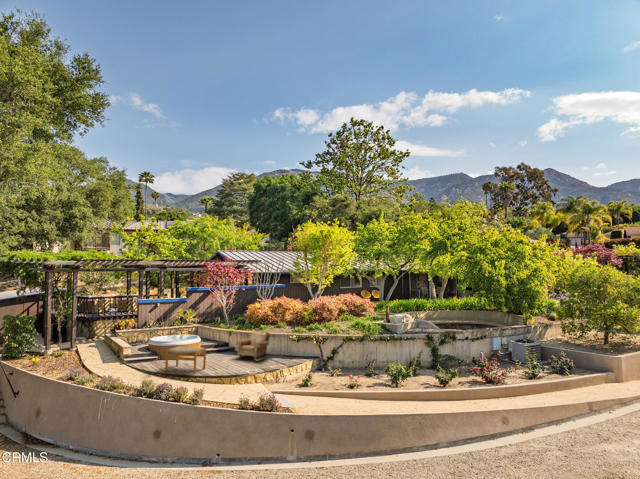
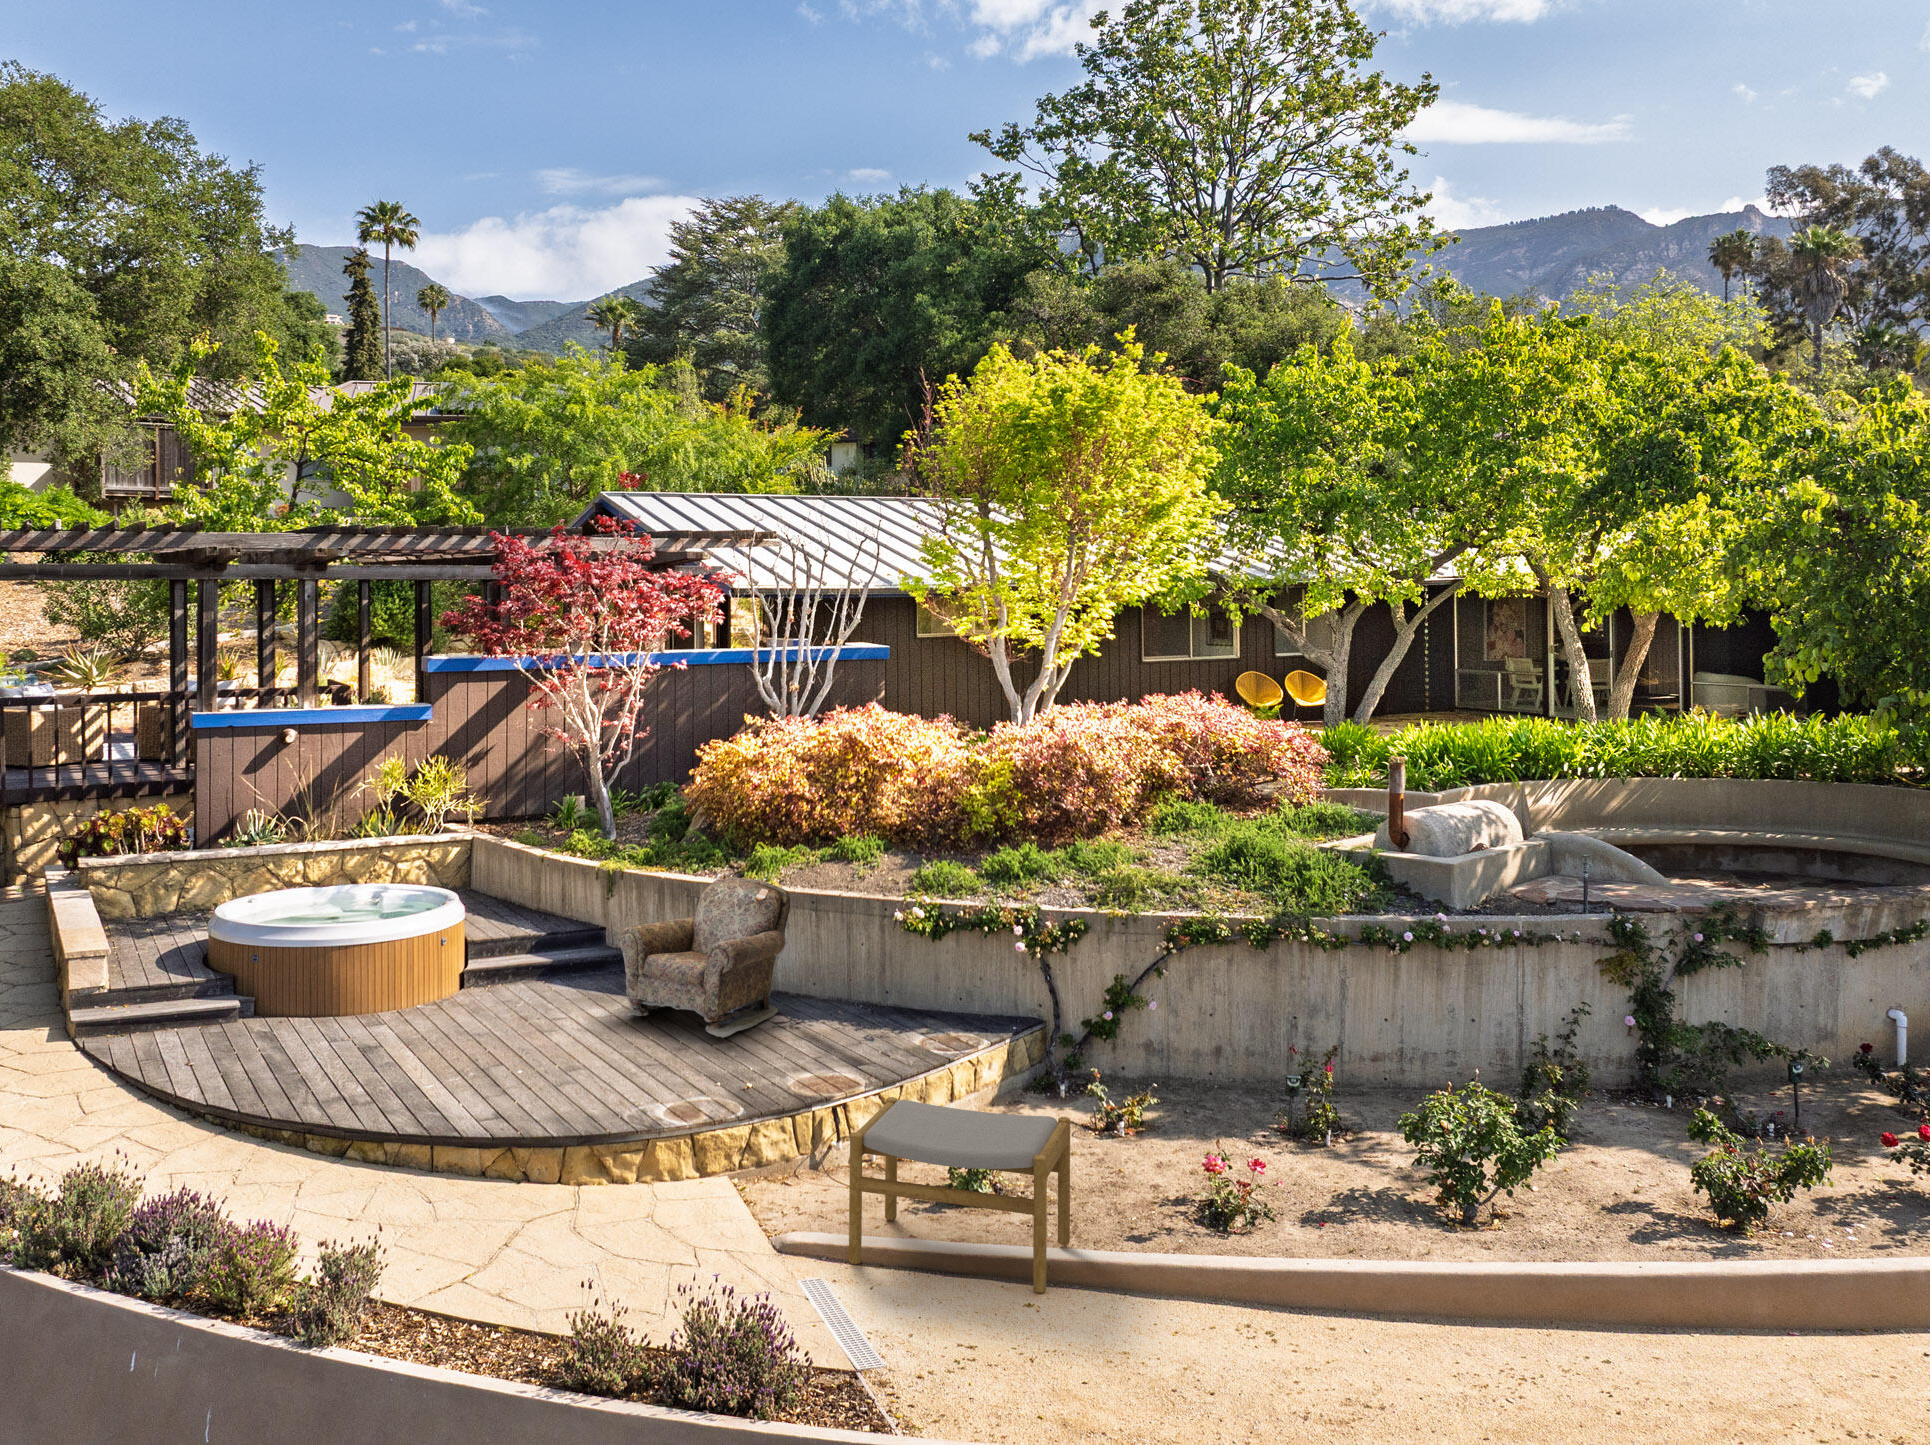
footstool: present [165,346,206,373] -> present [849,1097,1070,1293]

